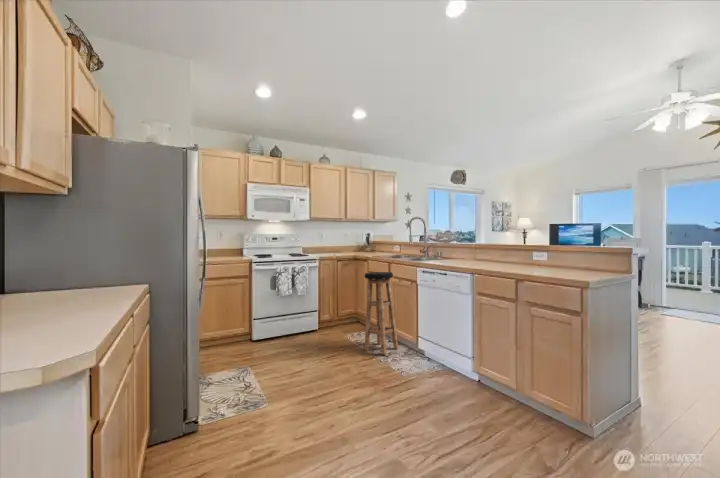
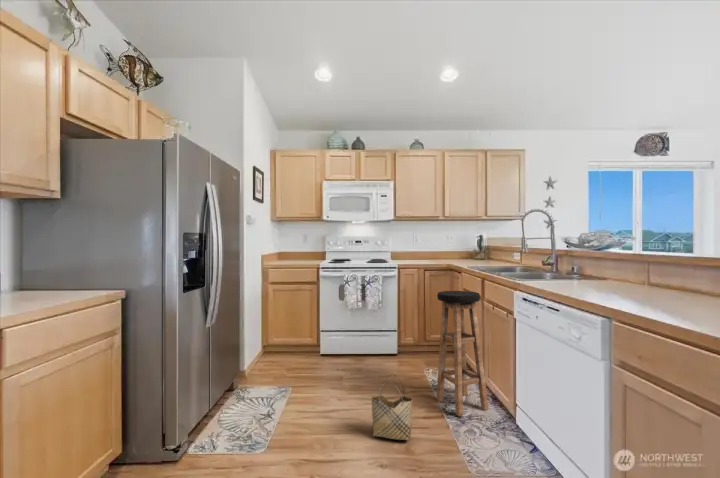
woven basket: none [335,331,364,375] -> present [371,374,412,440]

